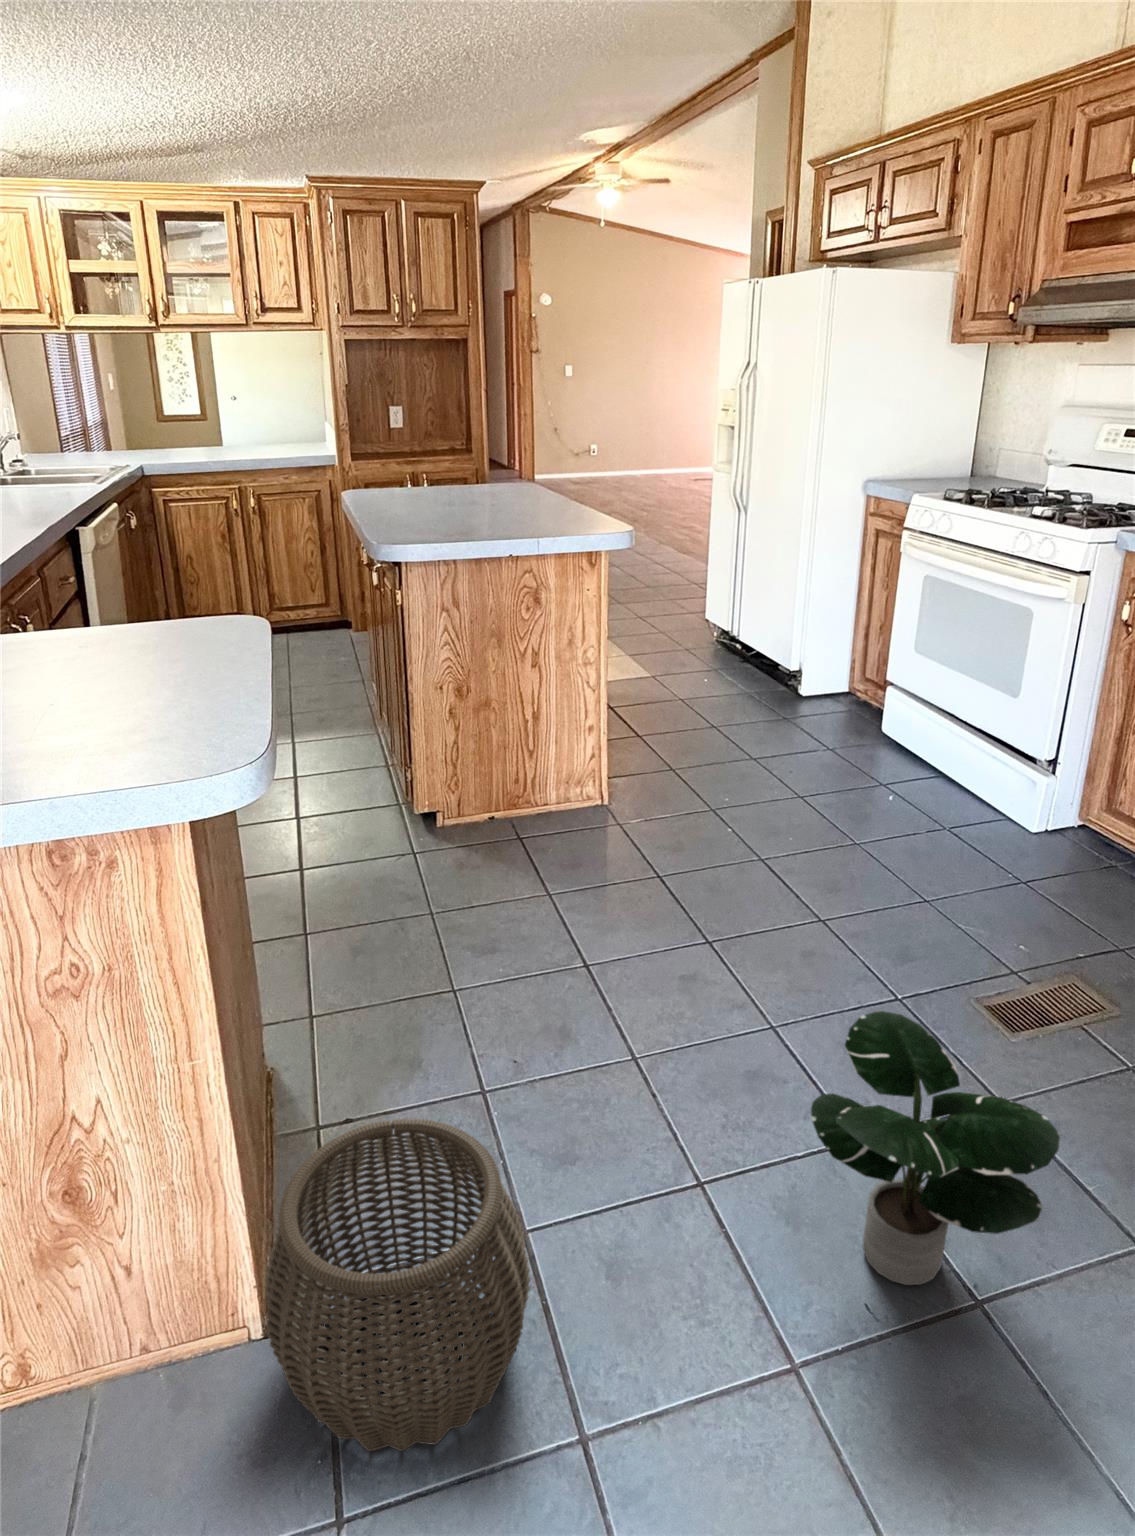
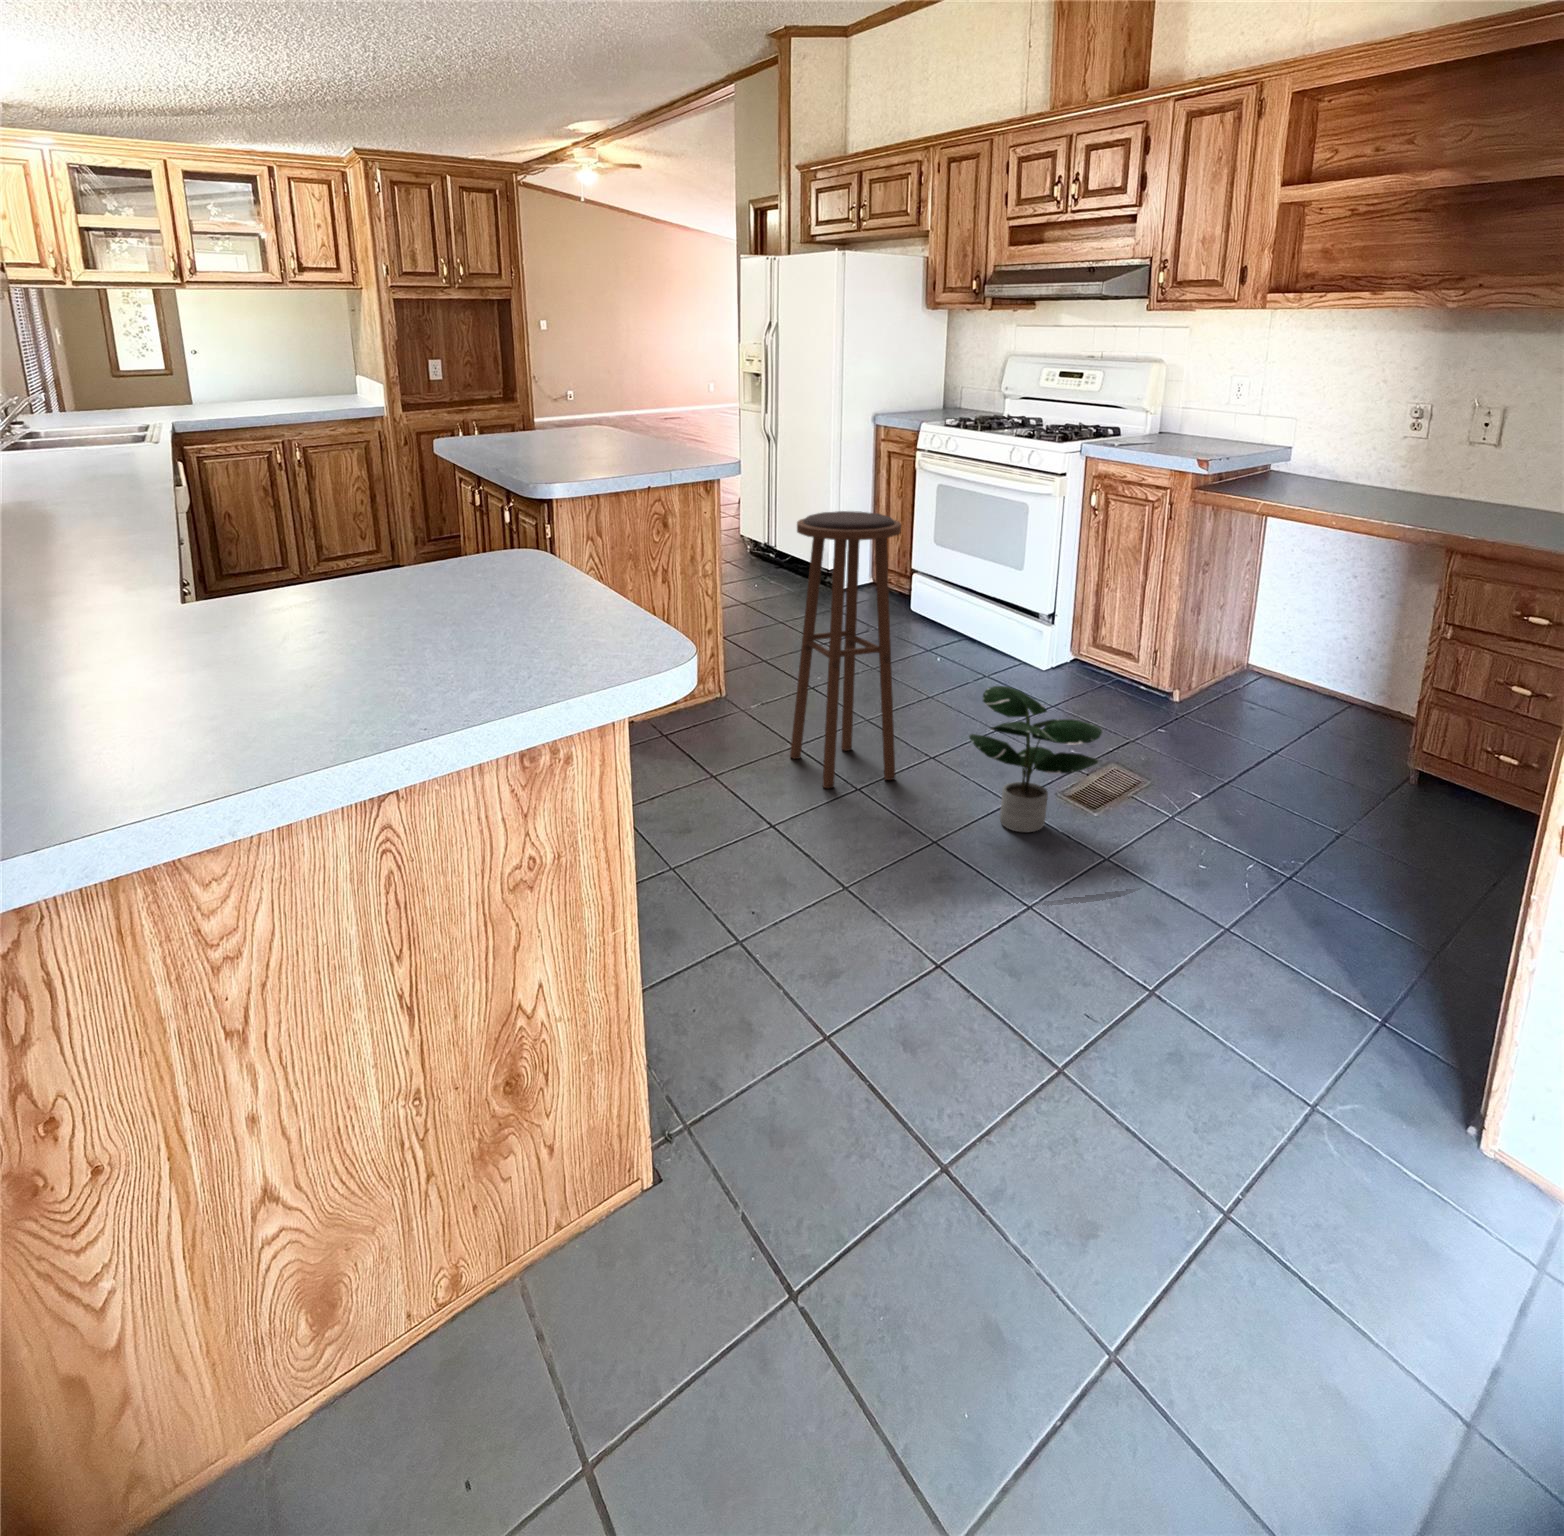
stool: none [584,683,751,1098] -> present [790,511,901,788]
woven basket: present [266,1119,530,1451] -> none [697,750,850,918]

